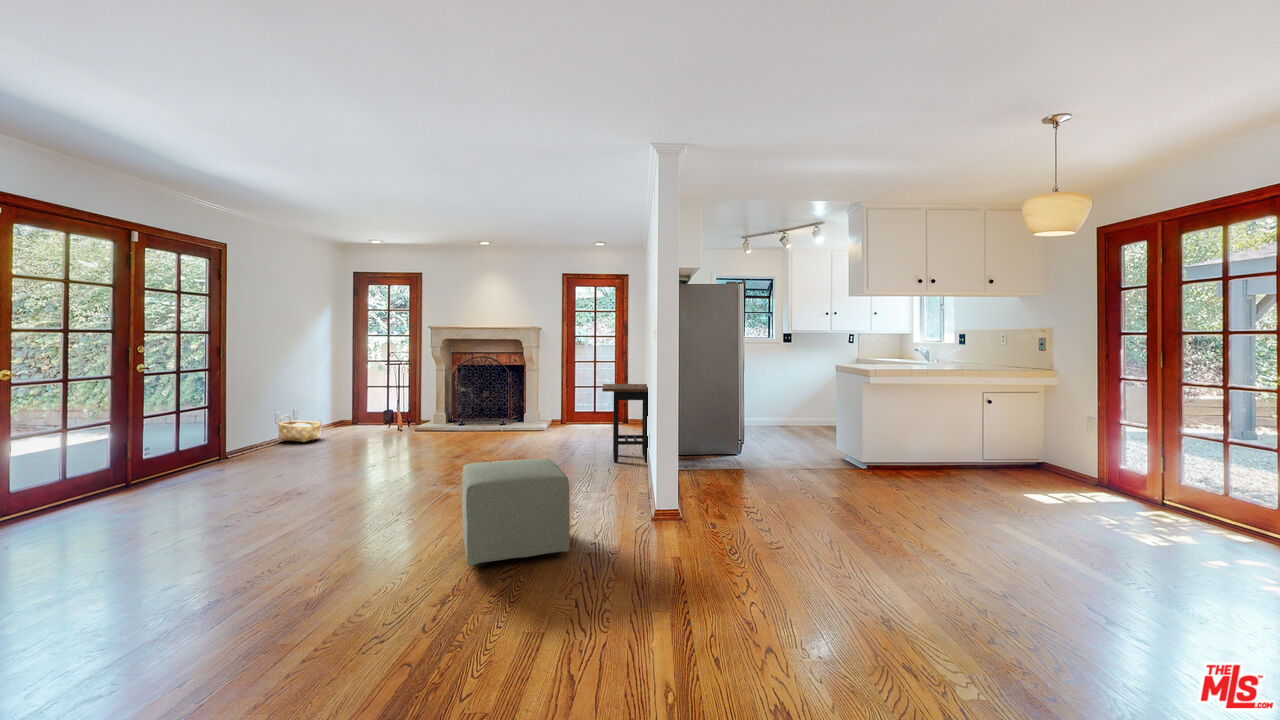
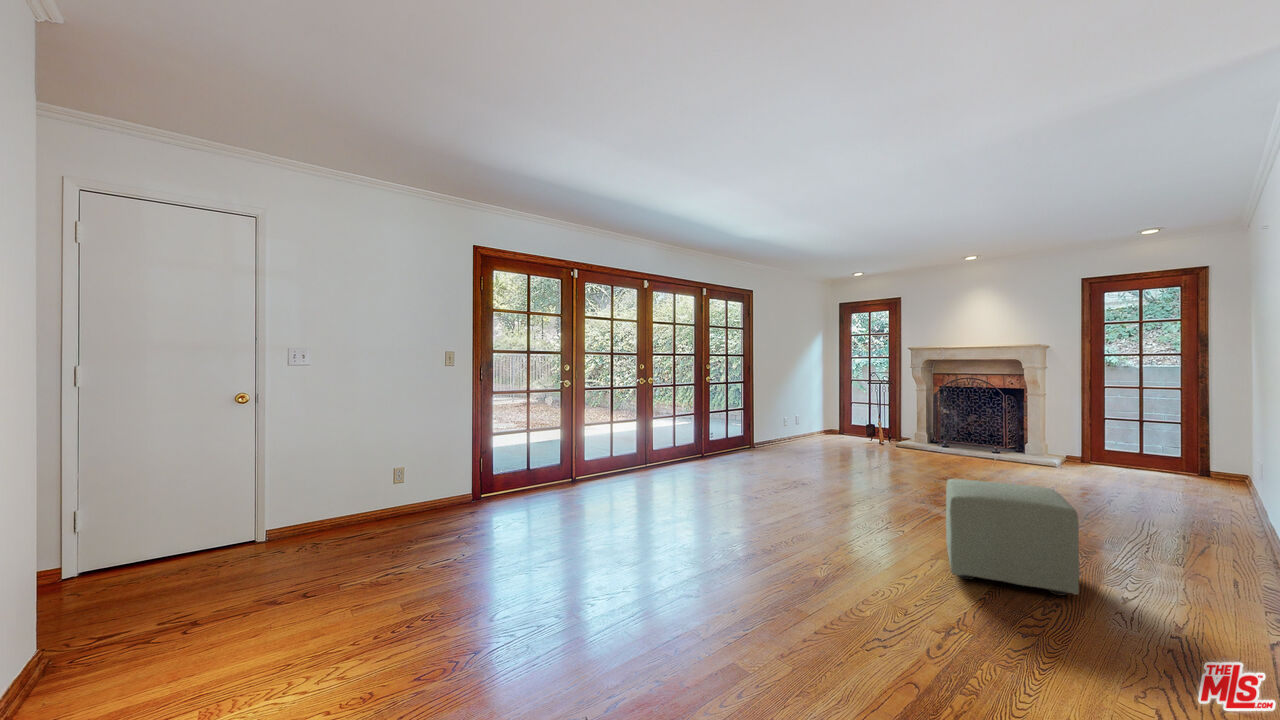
side table: present [602,384,648,463] -> none [1142,414,1261,528]
woven basket: present [278,415,322,442] -> none [784,421,816,445]

